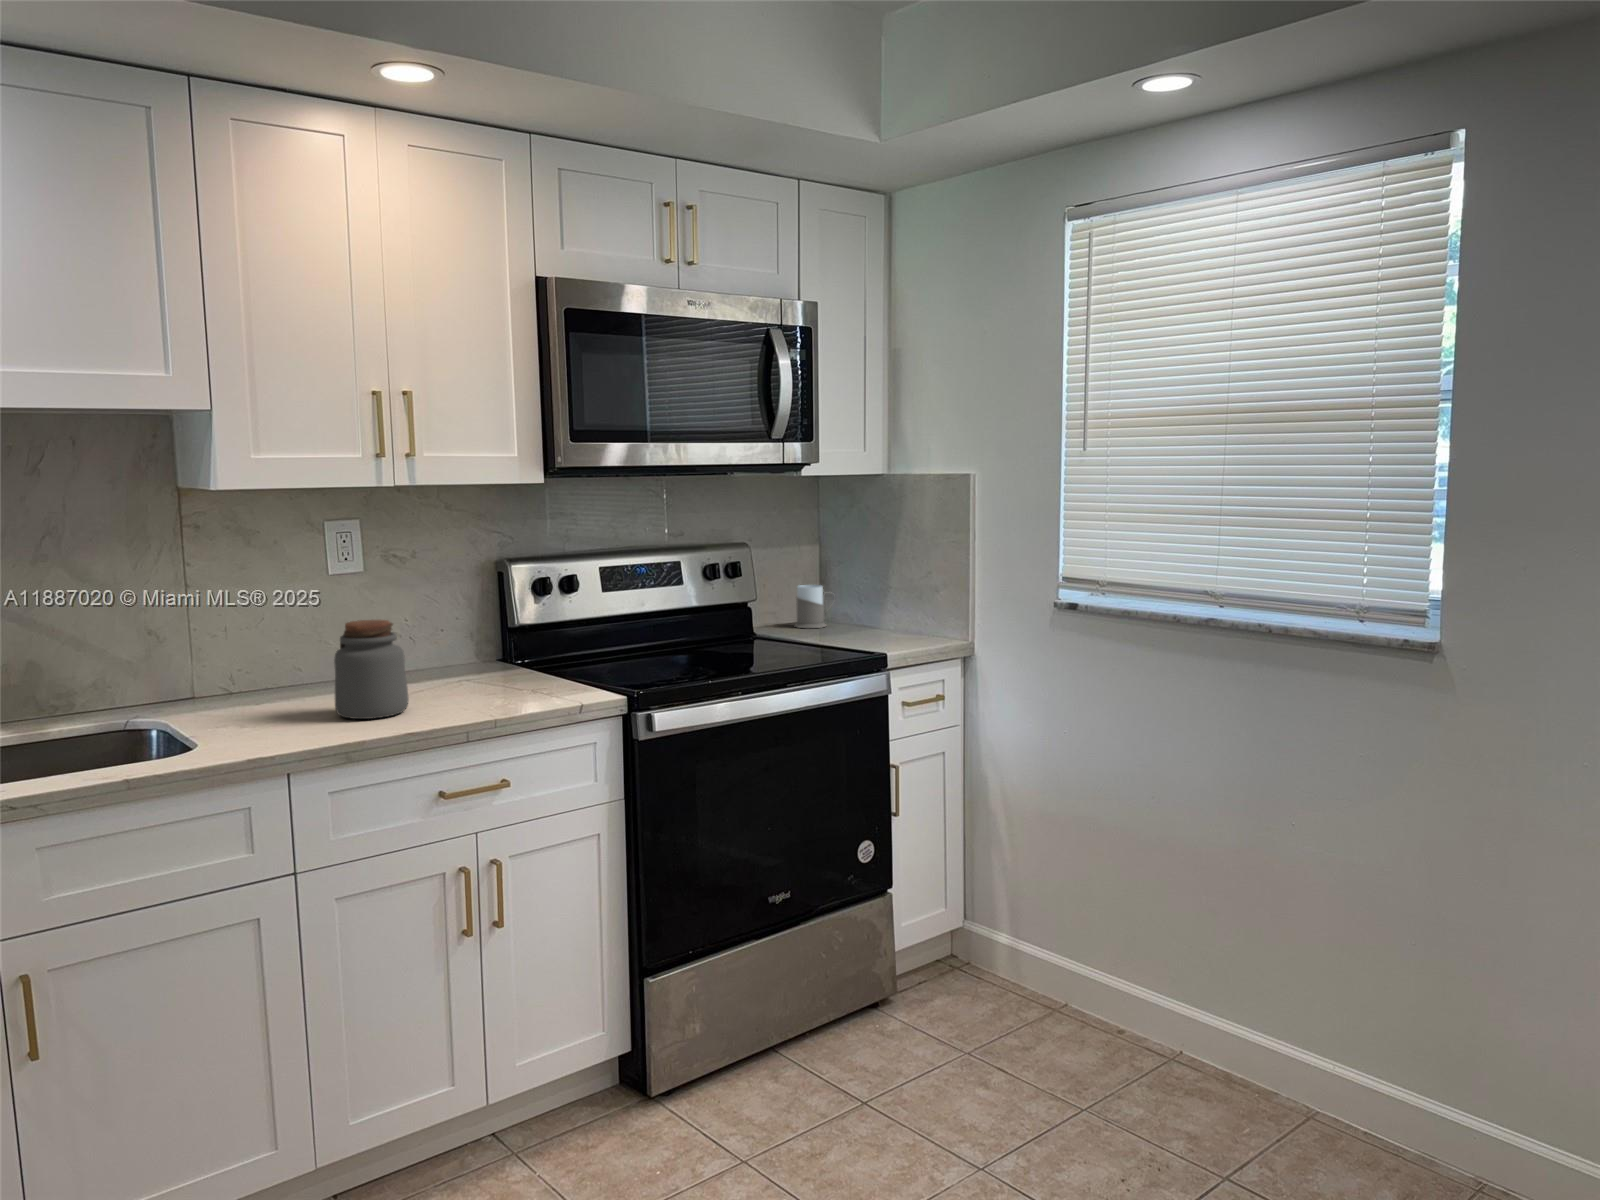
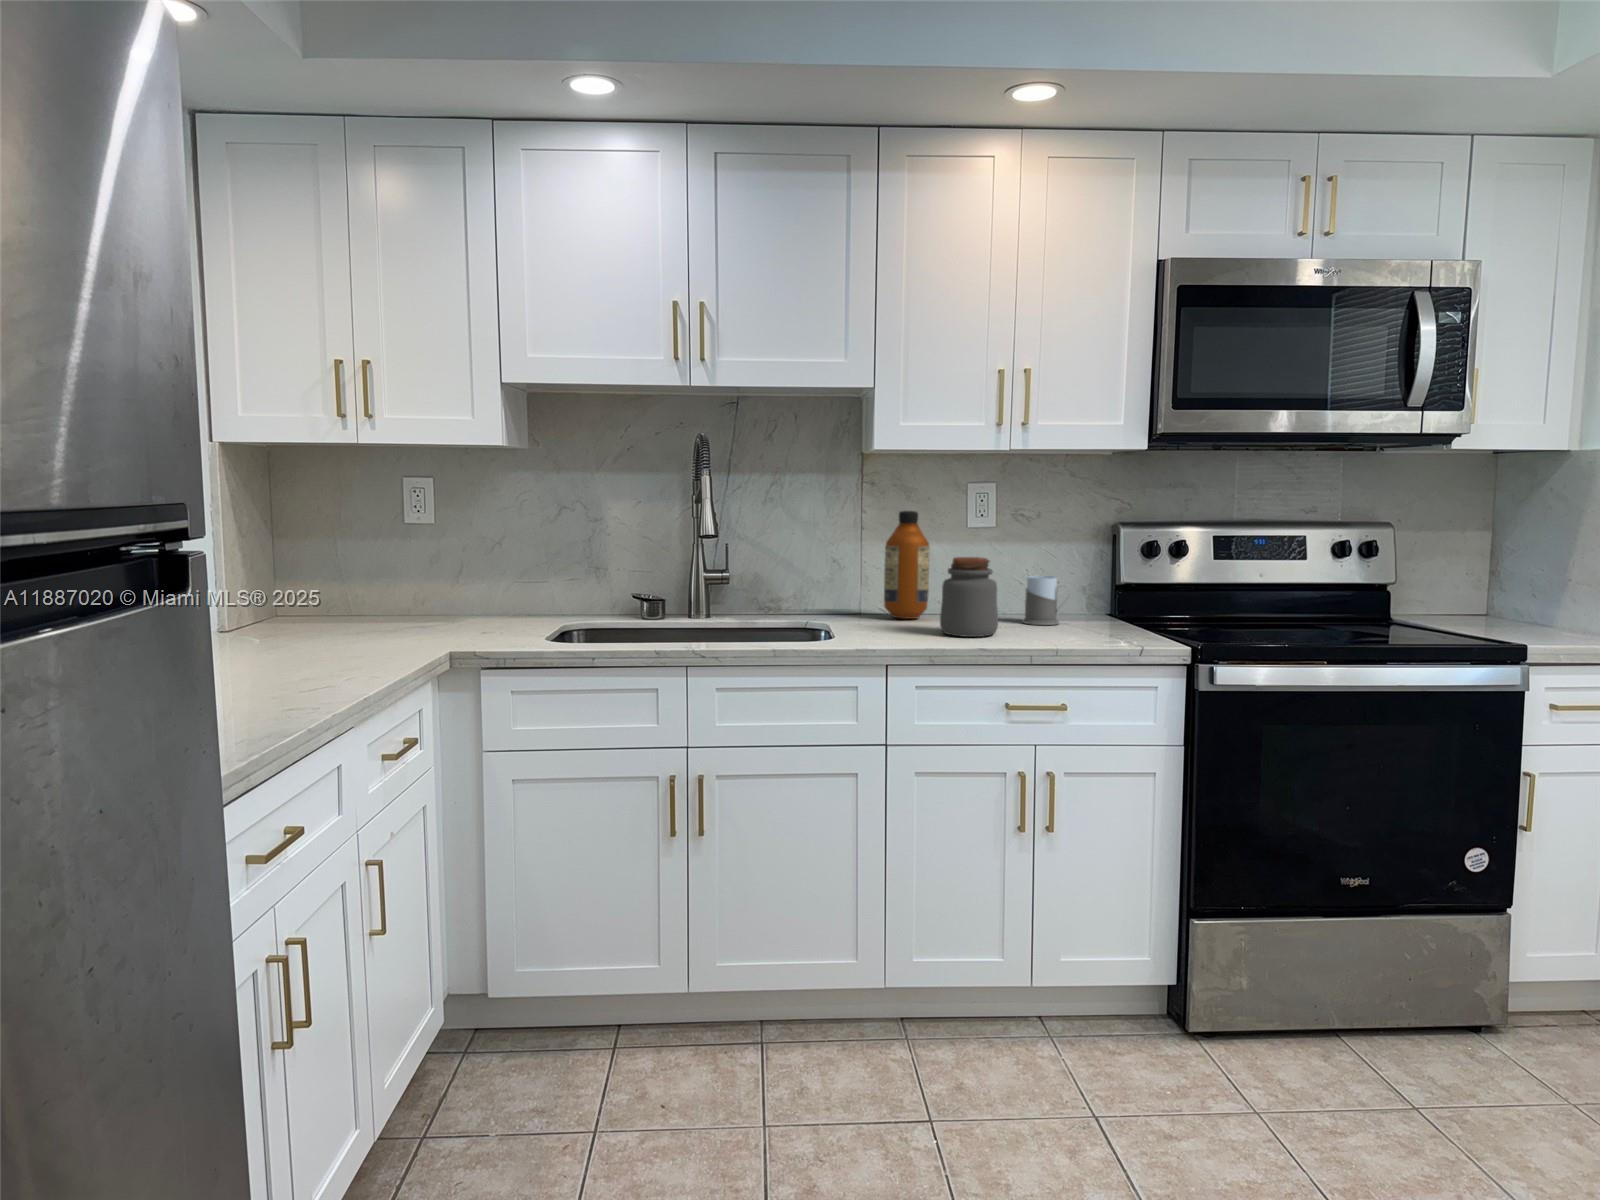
bottle: none [230,565,294,702] -> present [884,511,930,619]
mug: present [795,585,826,628] -> present [1022,576,1060,625]

